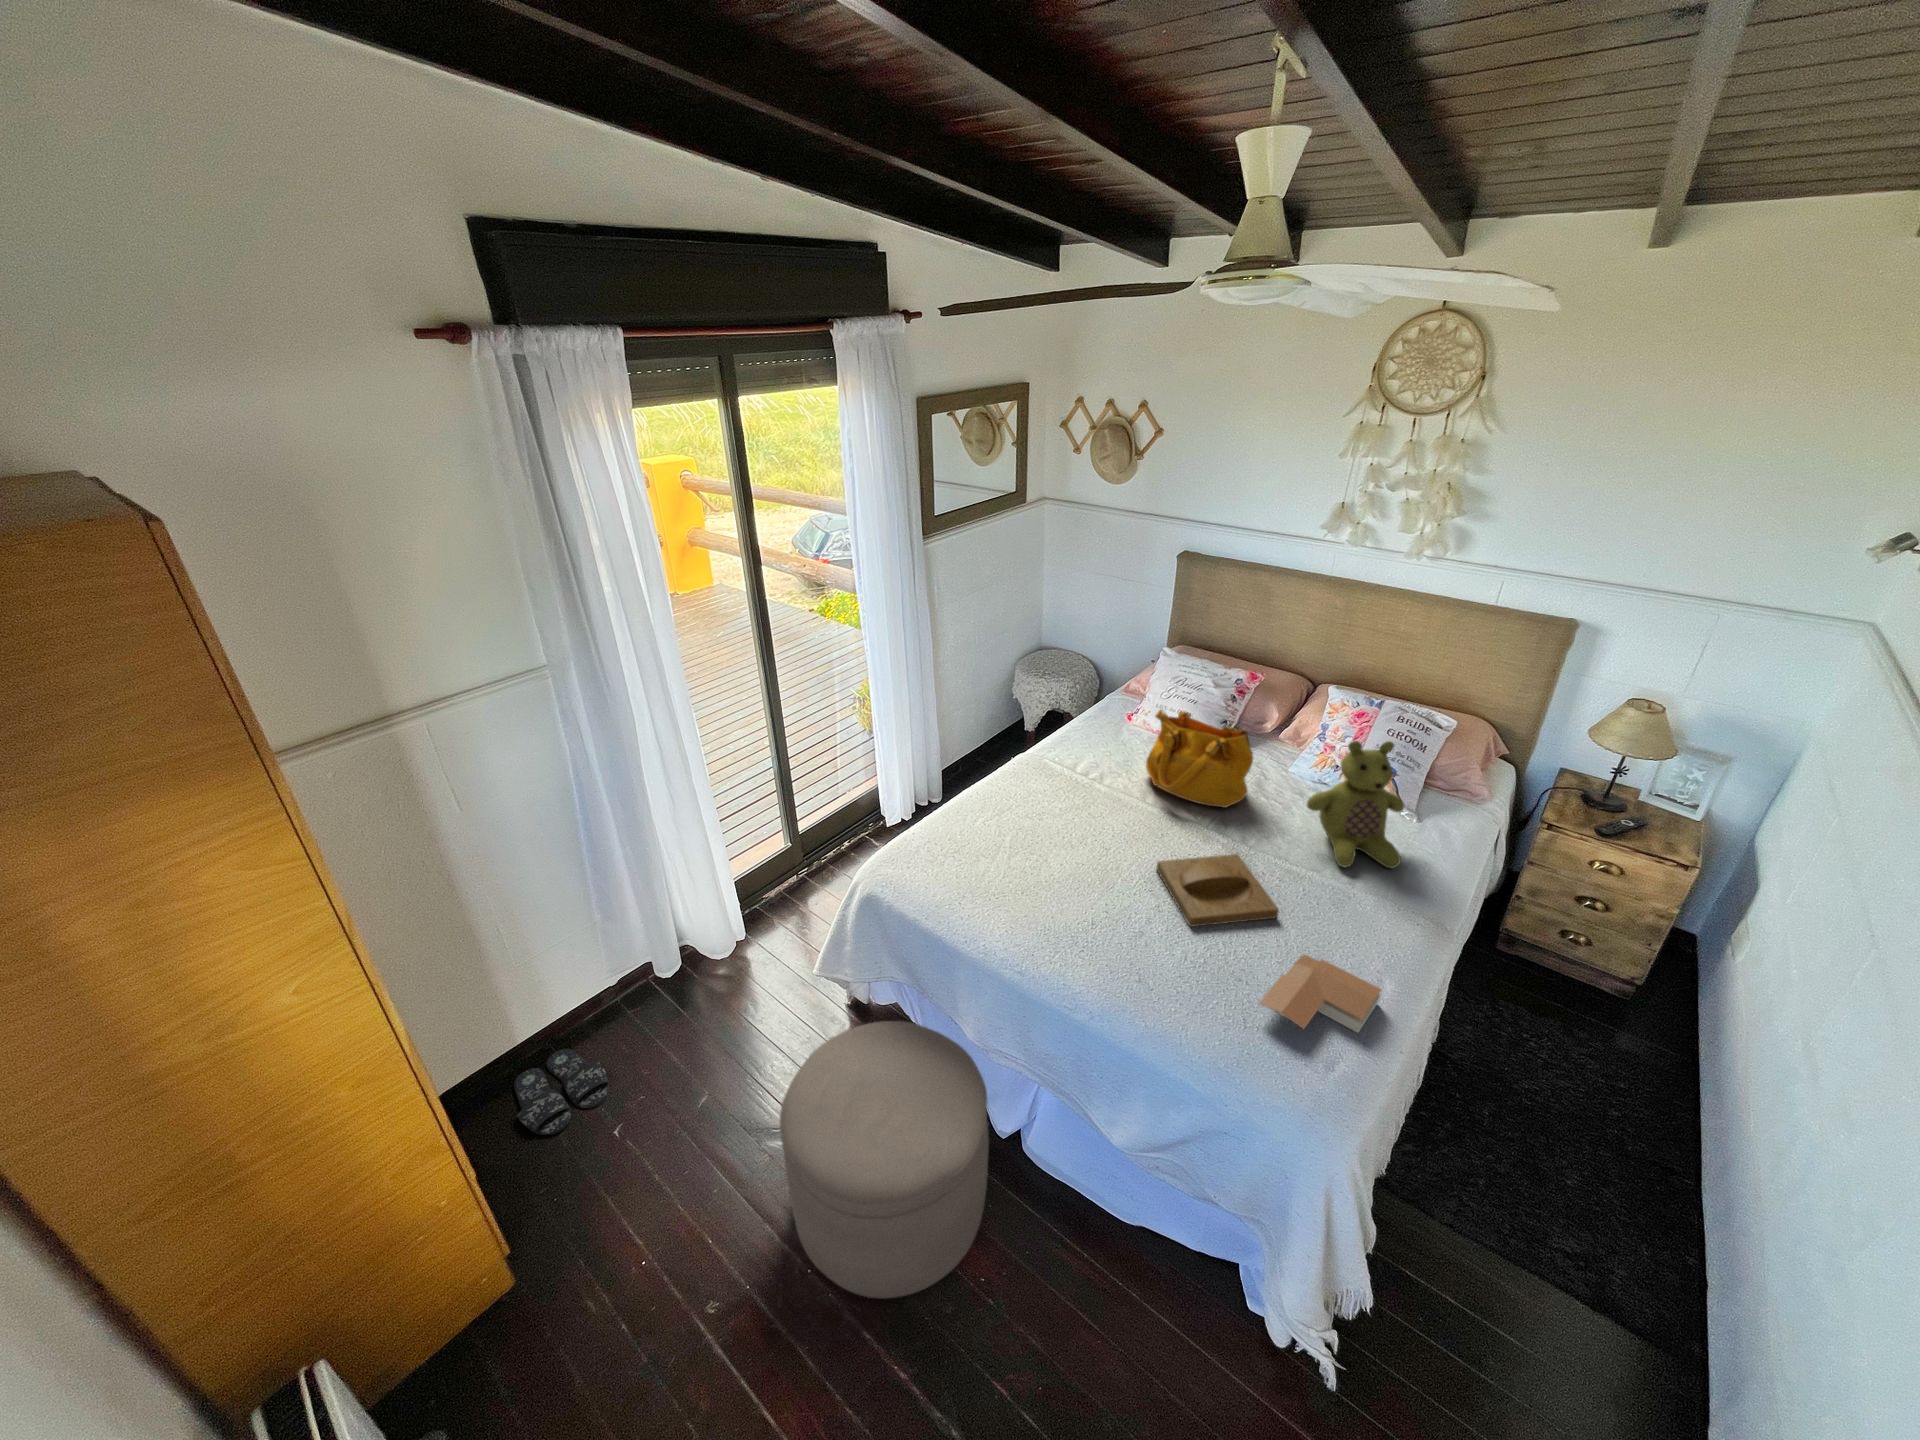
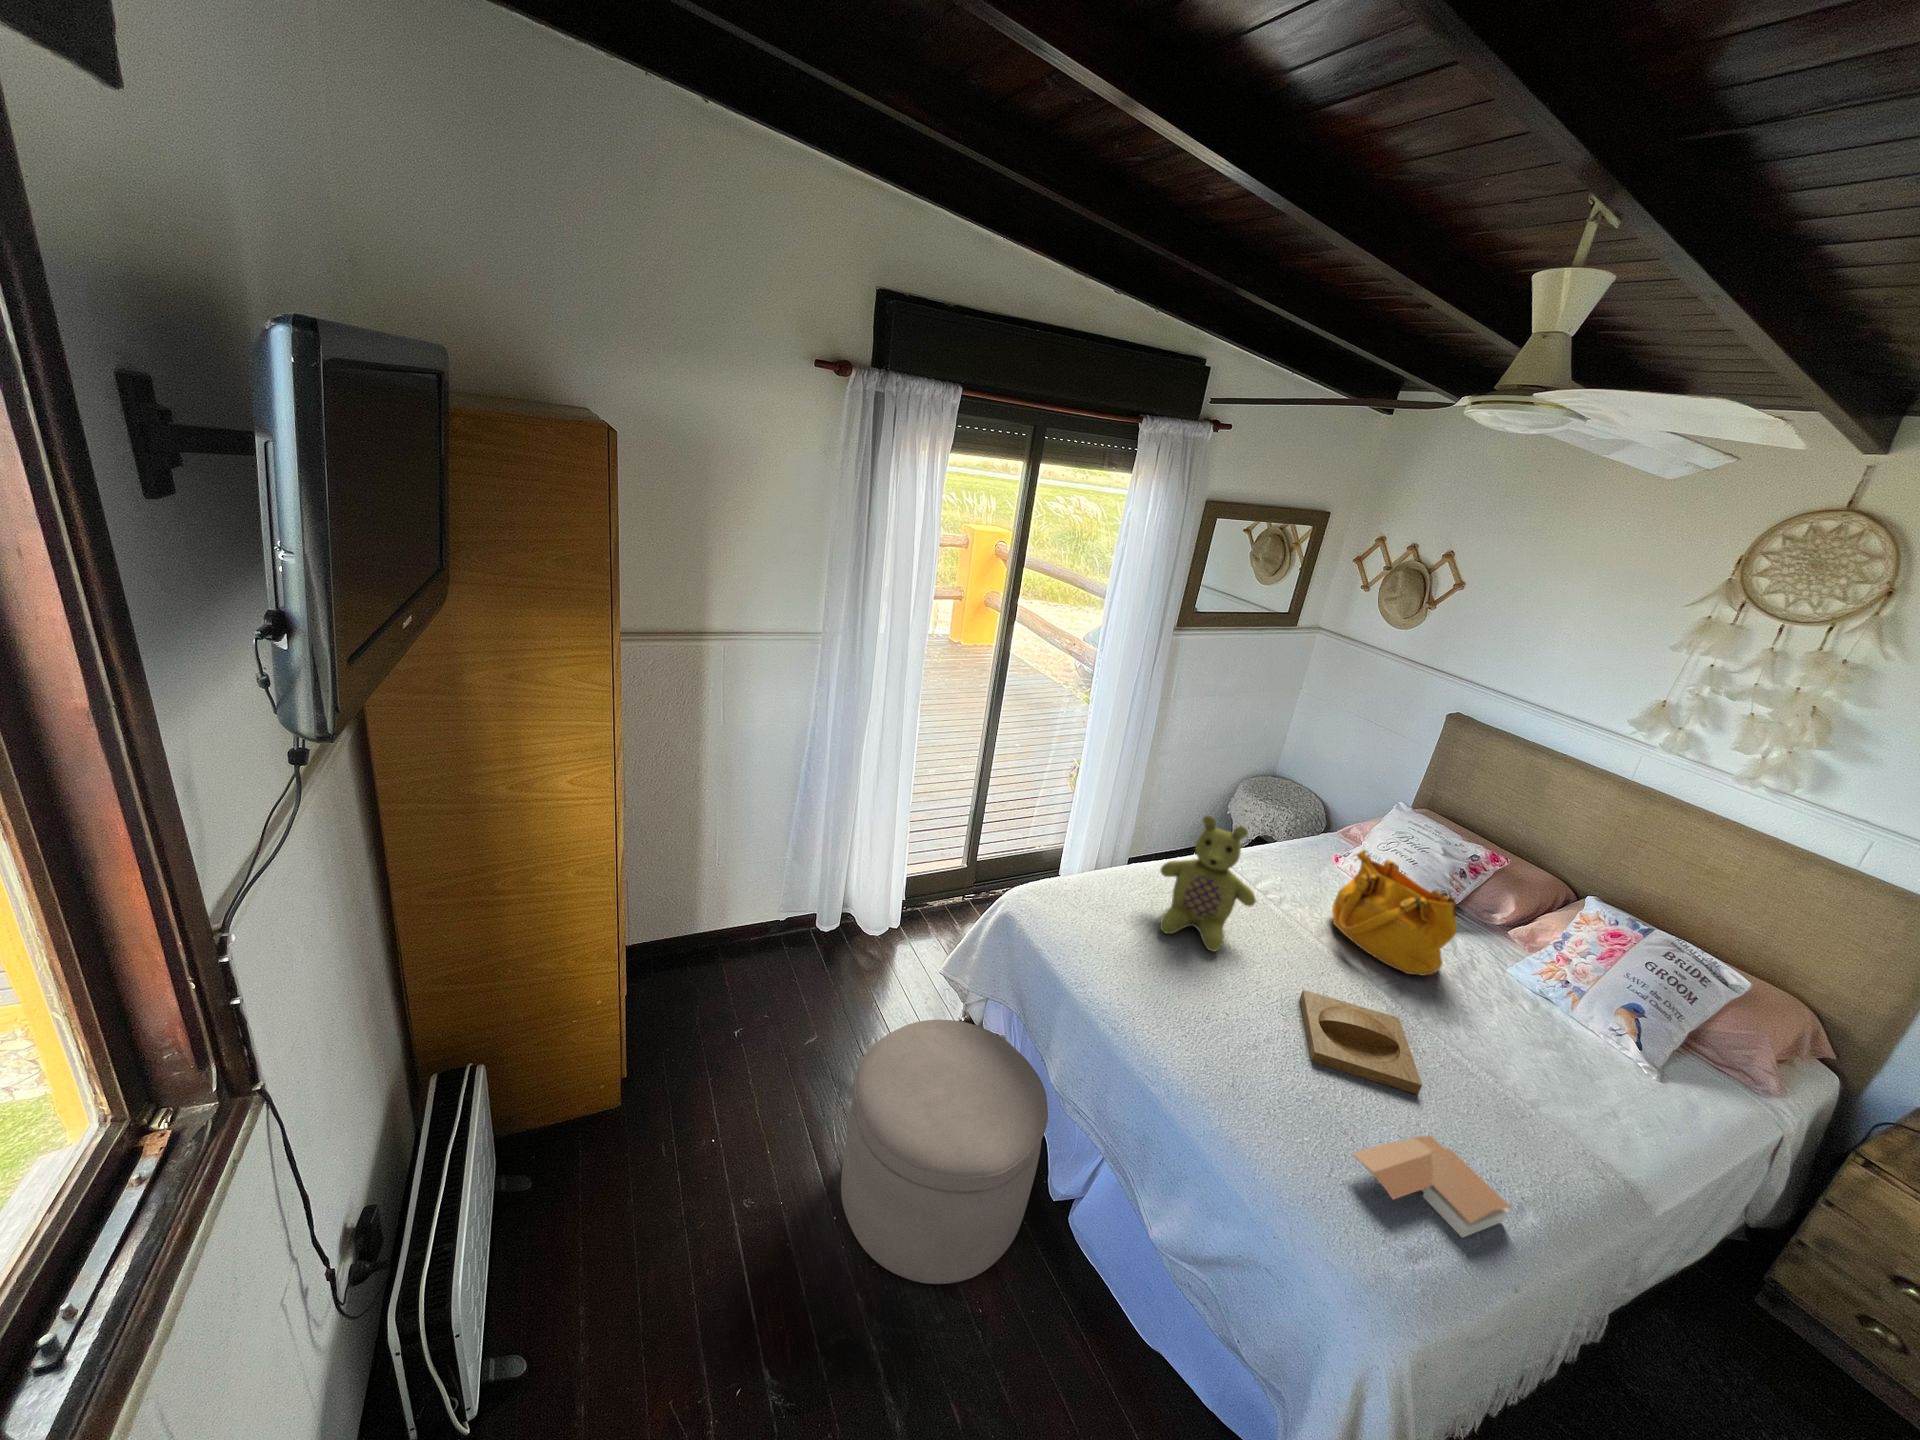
stuffed bear: present [1307,741,1405,868] -> present [1160,816,1256,952]
slippers: present [514,1049,609,1135] -> none [676,954,750,1013]

